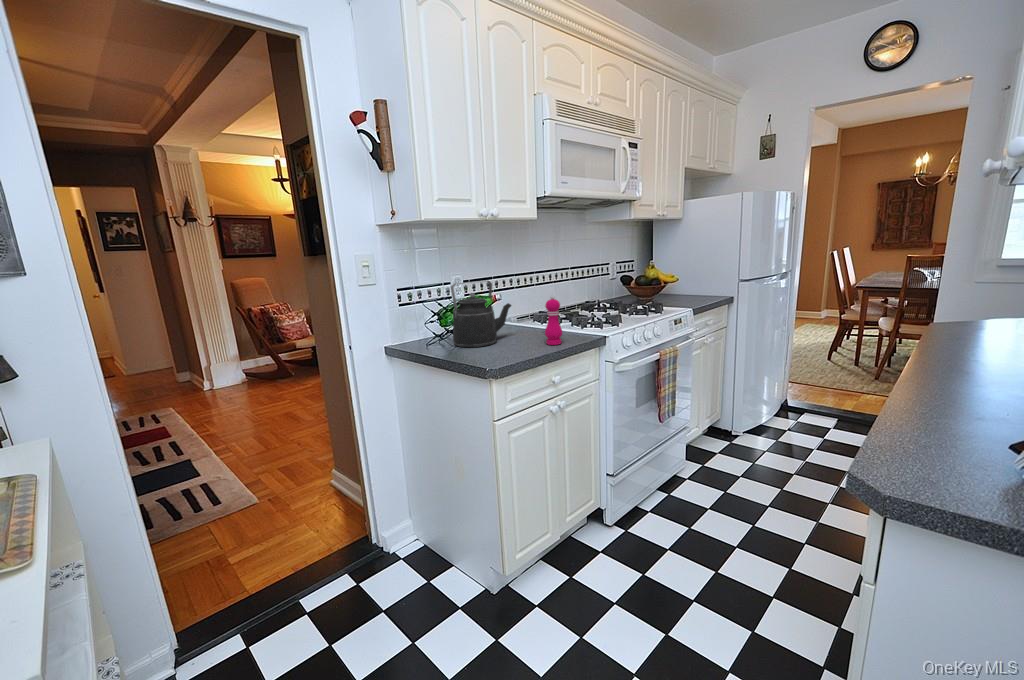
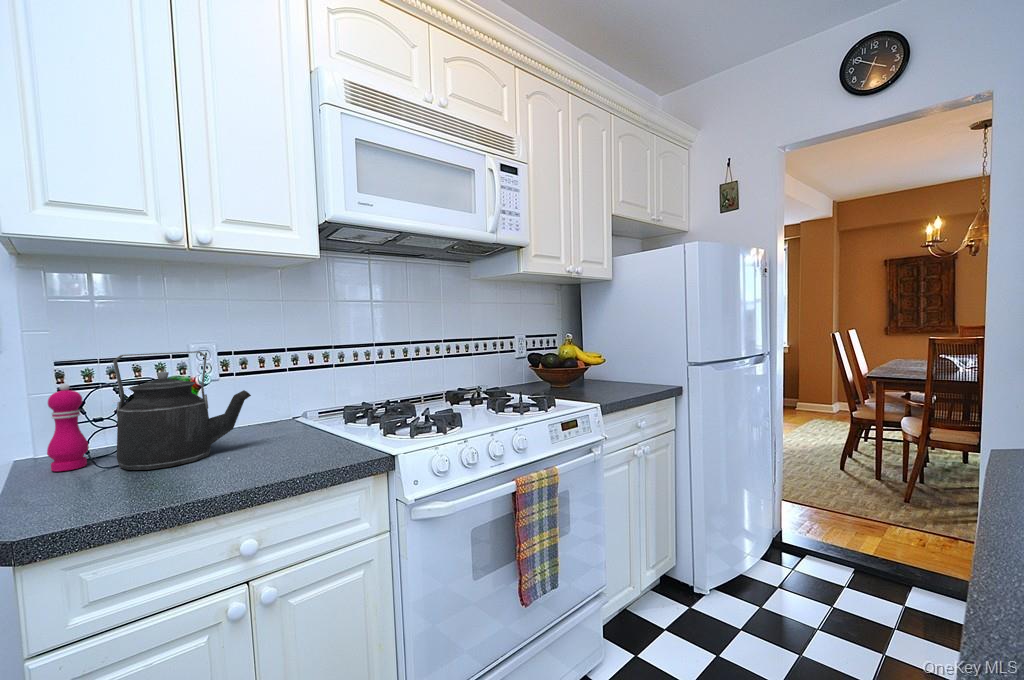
pepper mill: present [545,296,562,345] -> present [47,384,89,471]

